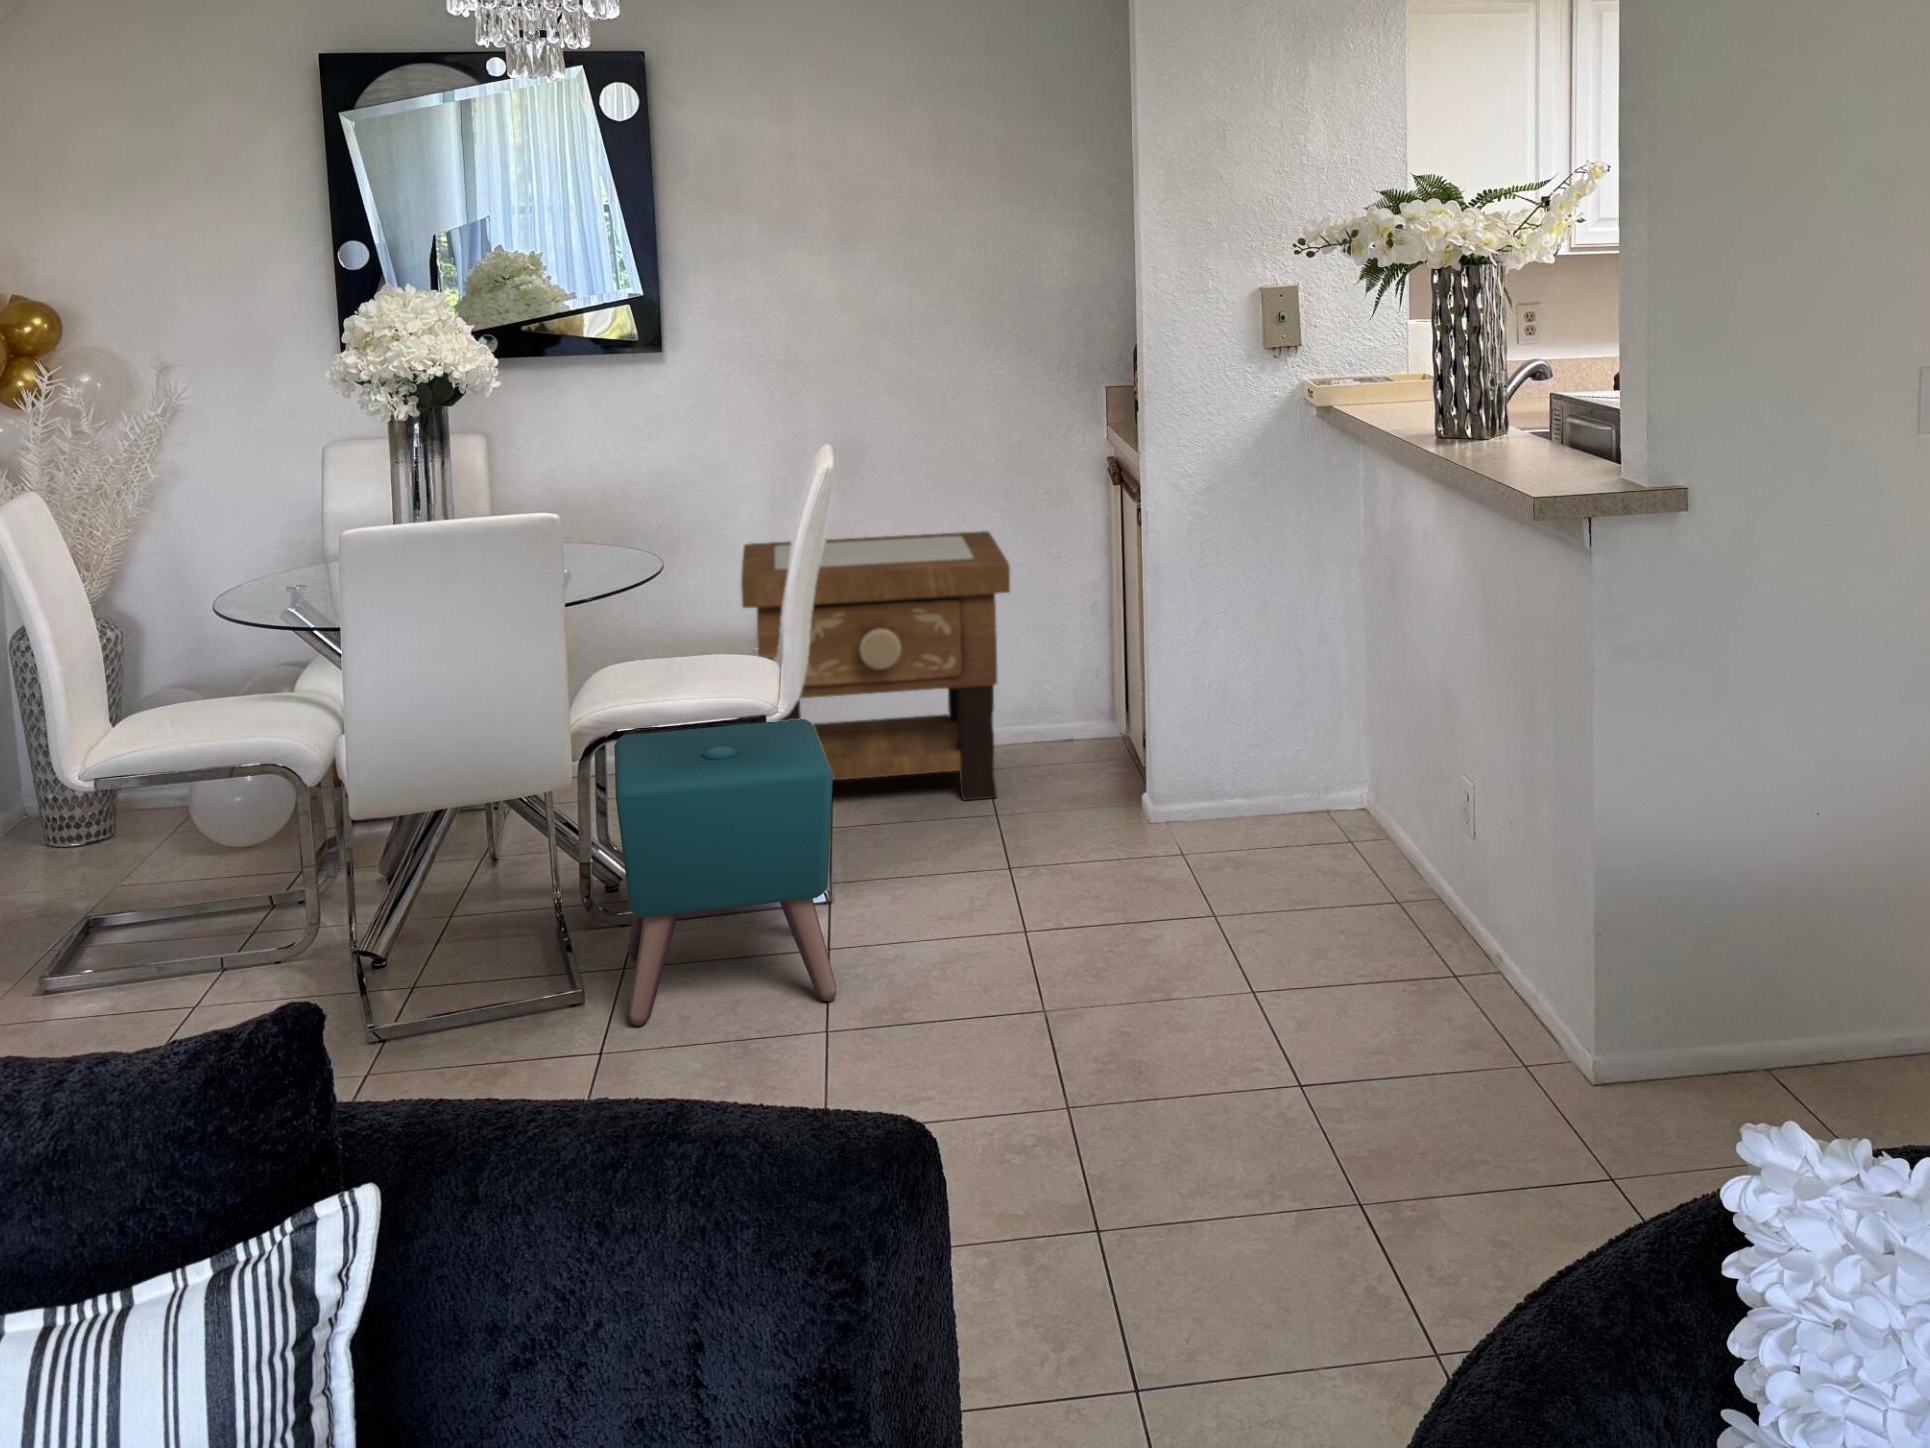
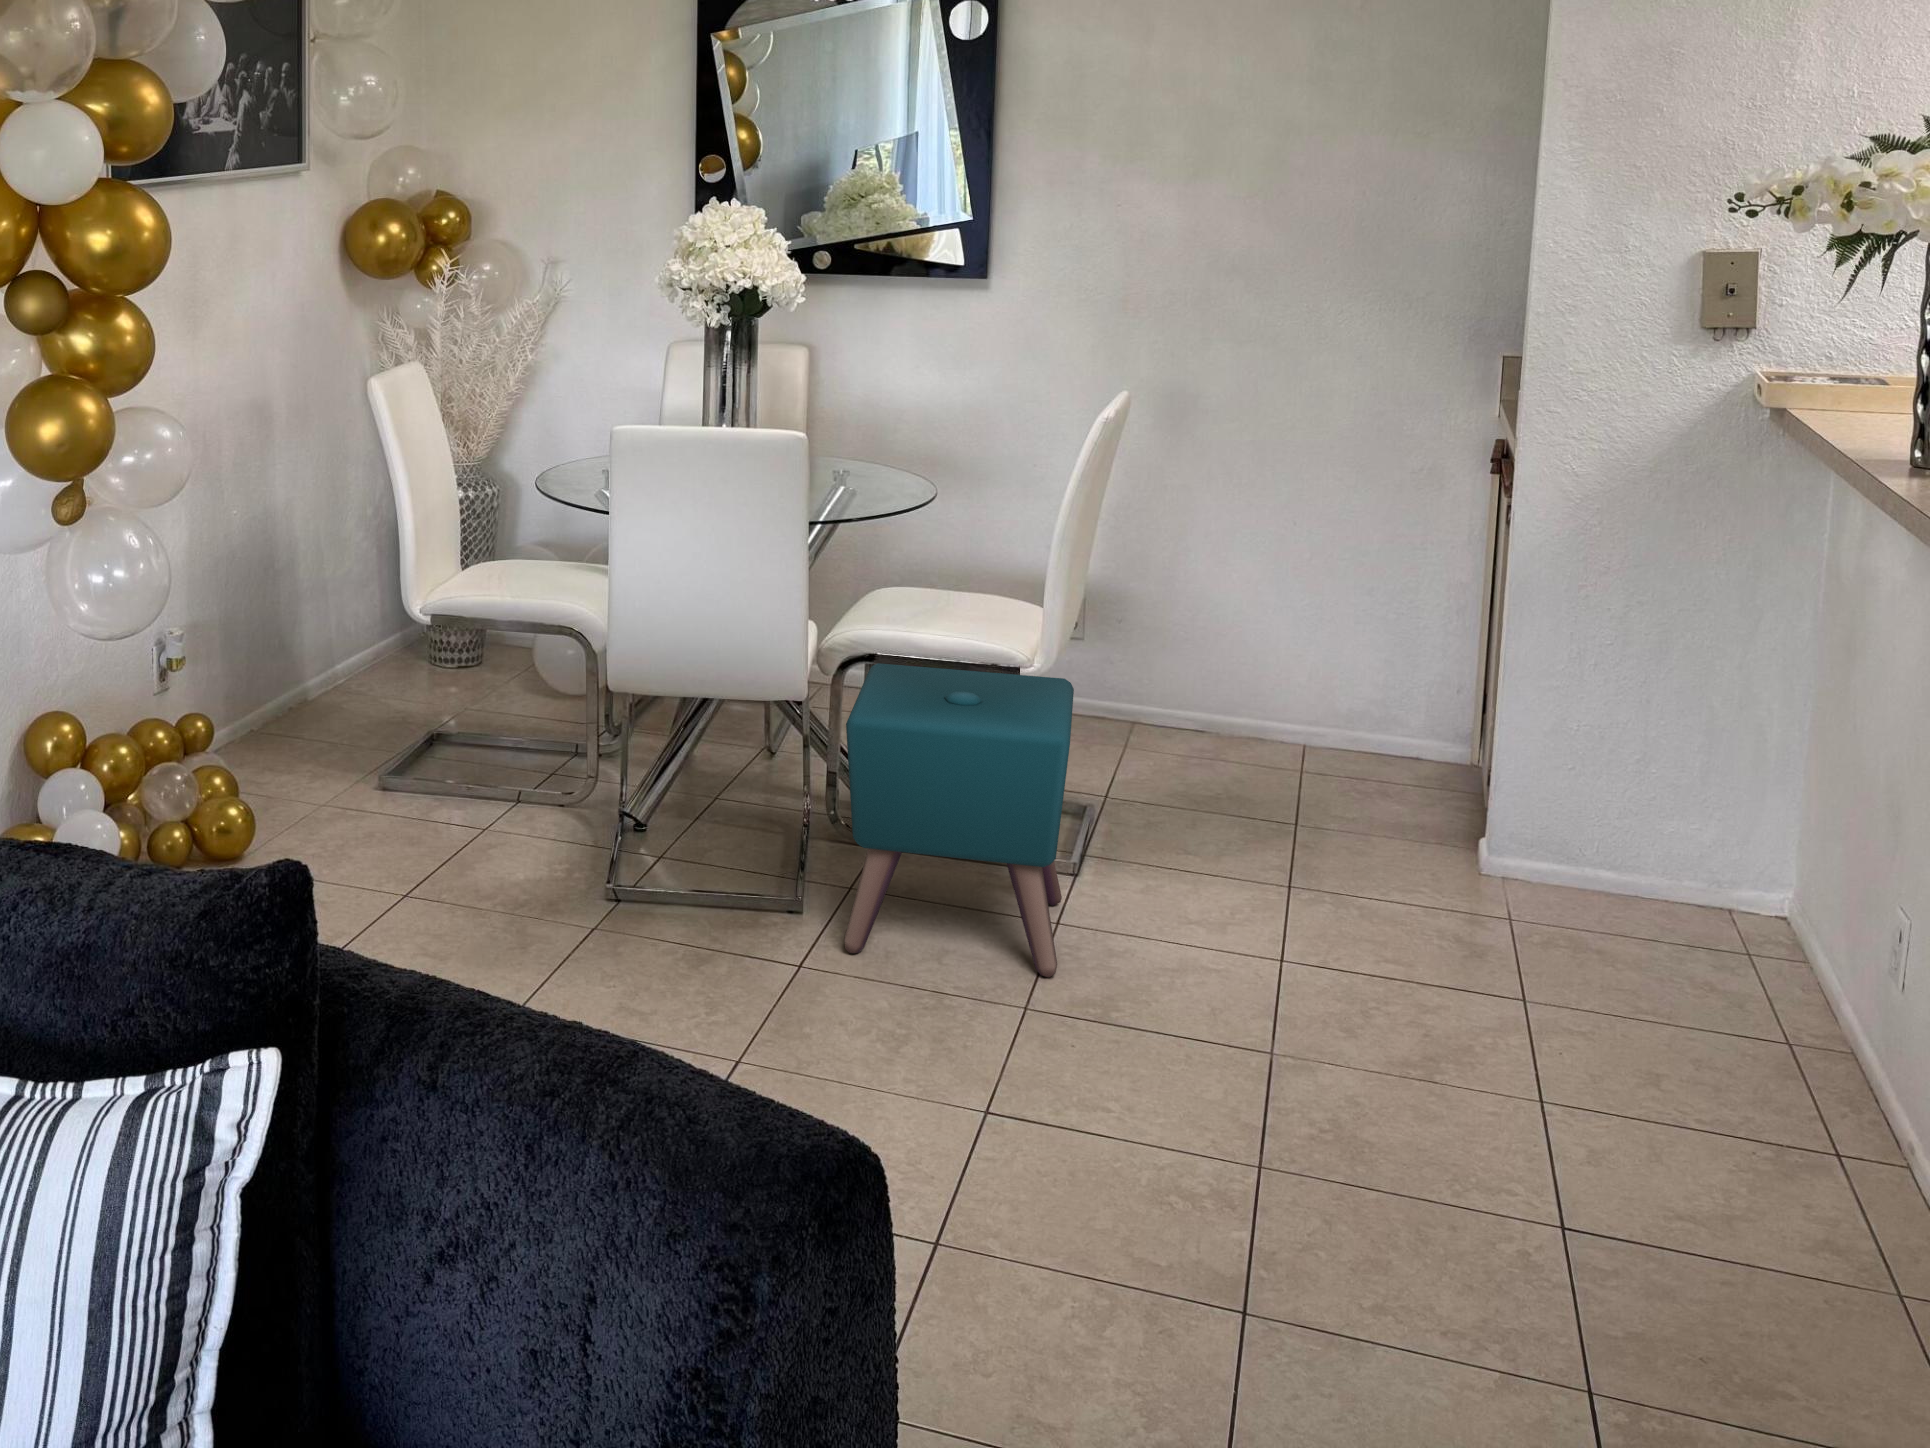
side table: present [741,531,1010,800] -> none [1043,484,1348,800]

